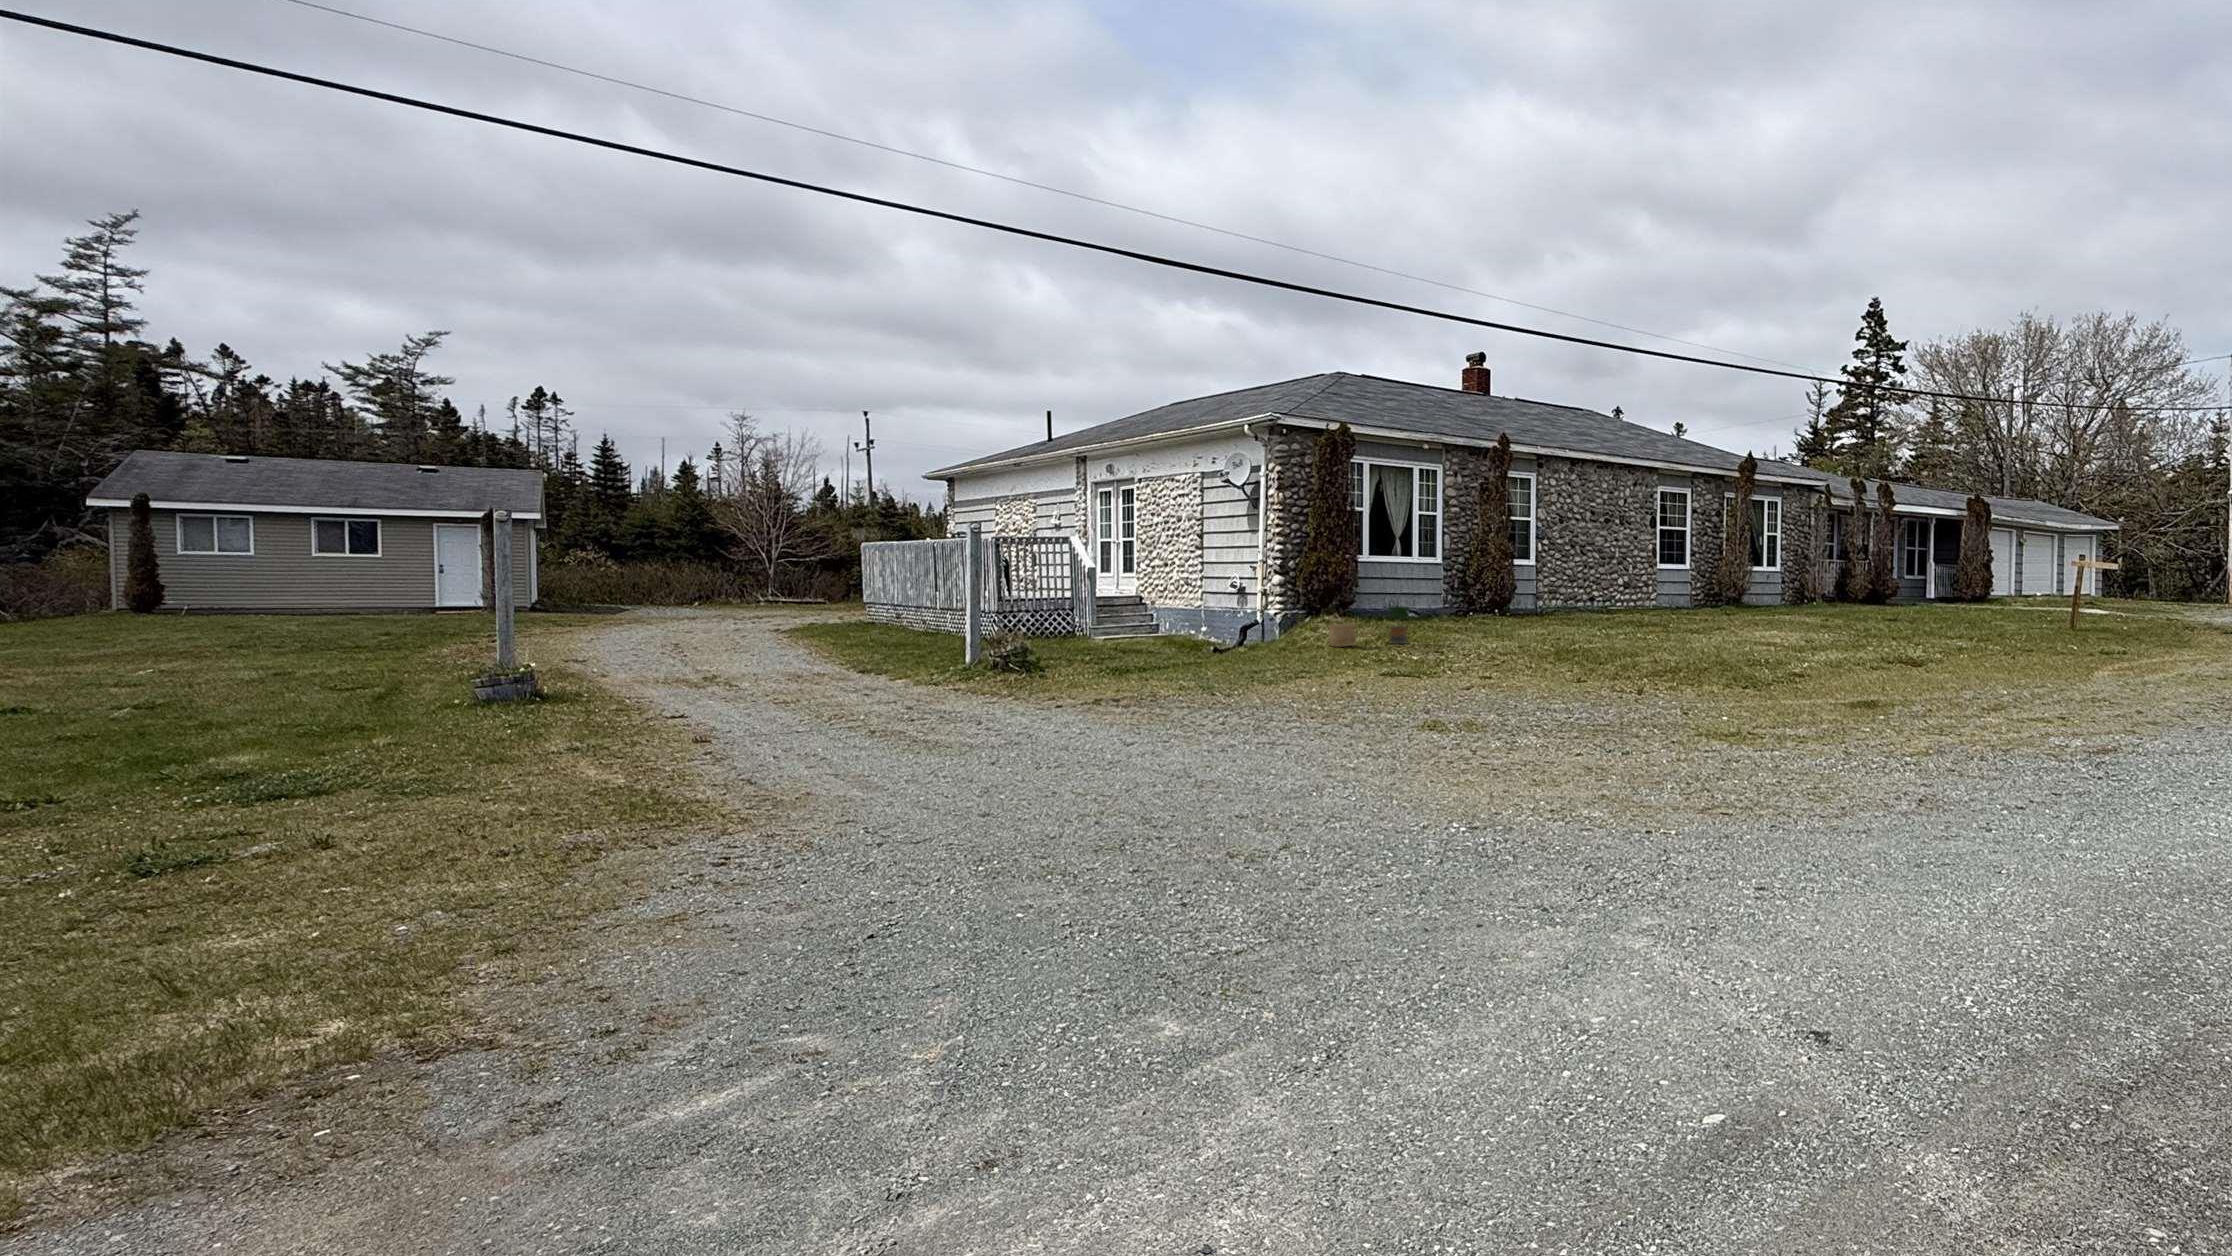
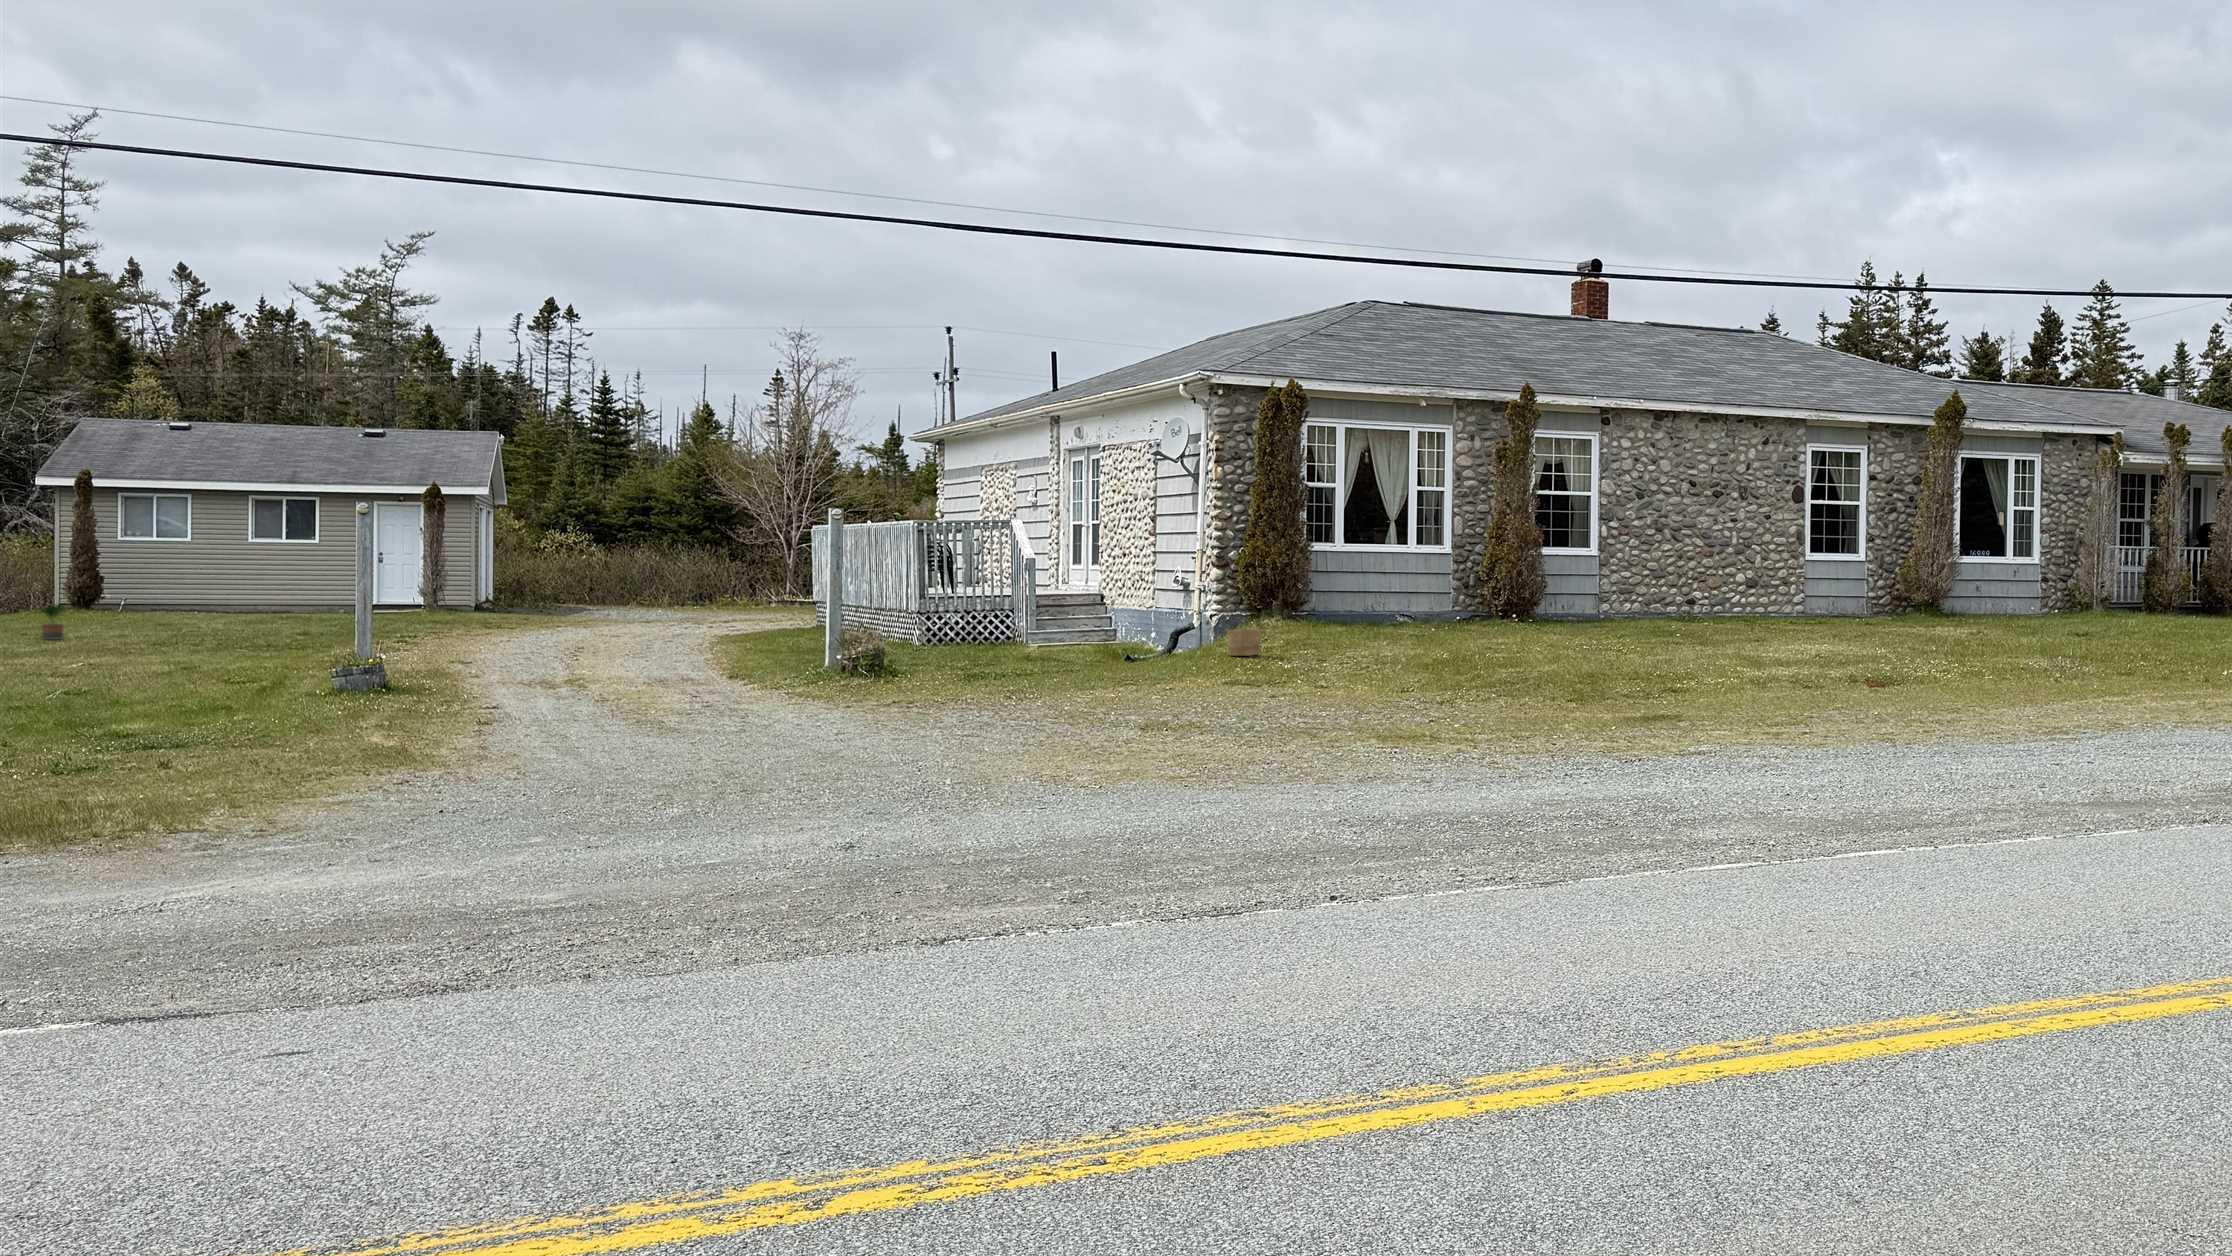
potted tree: present [1387,605,1410,644] -> present [39,605,66,640]

